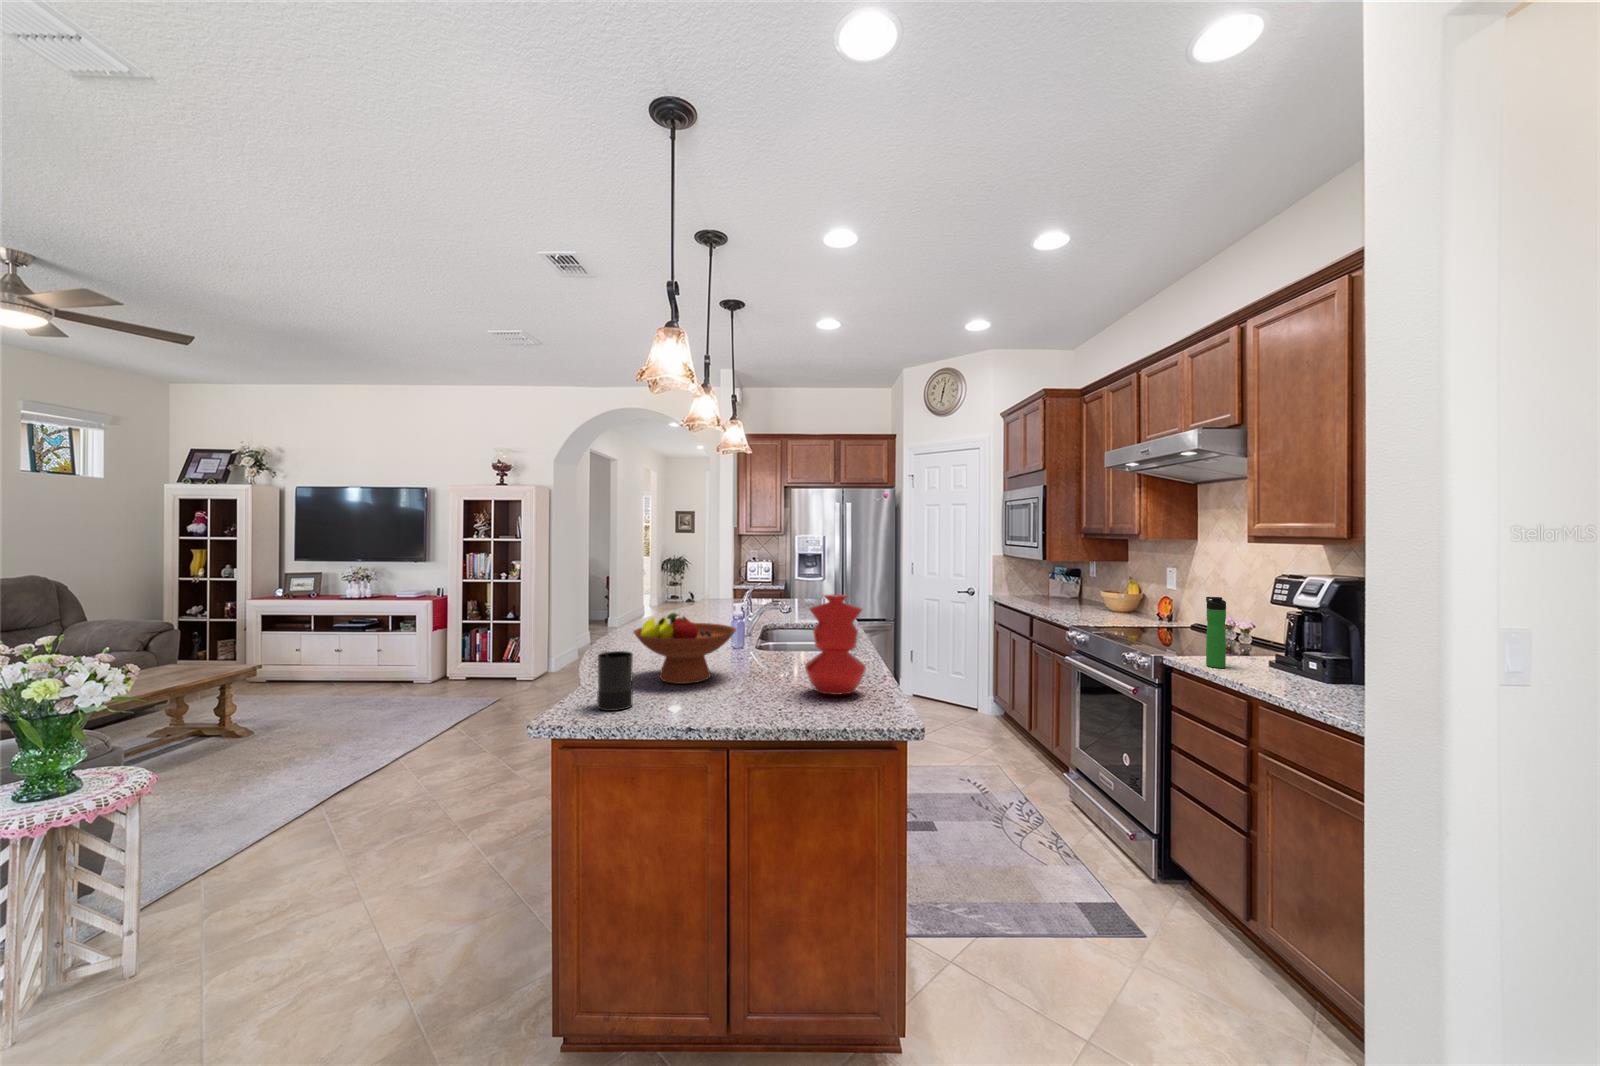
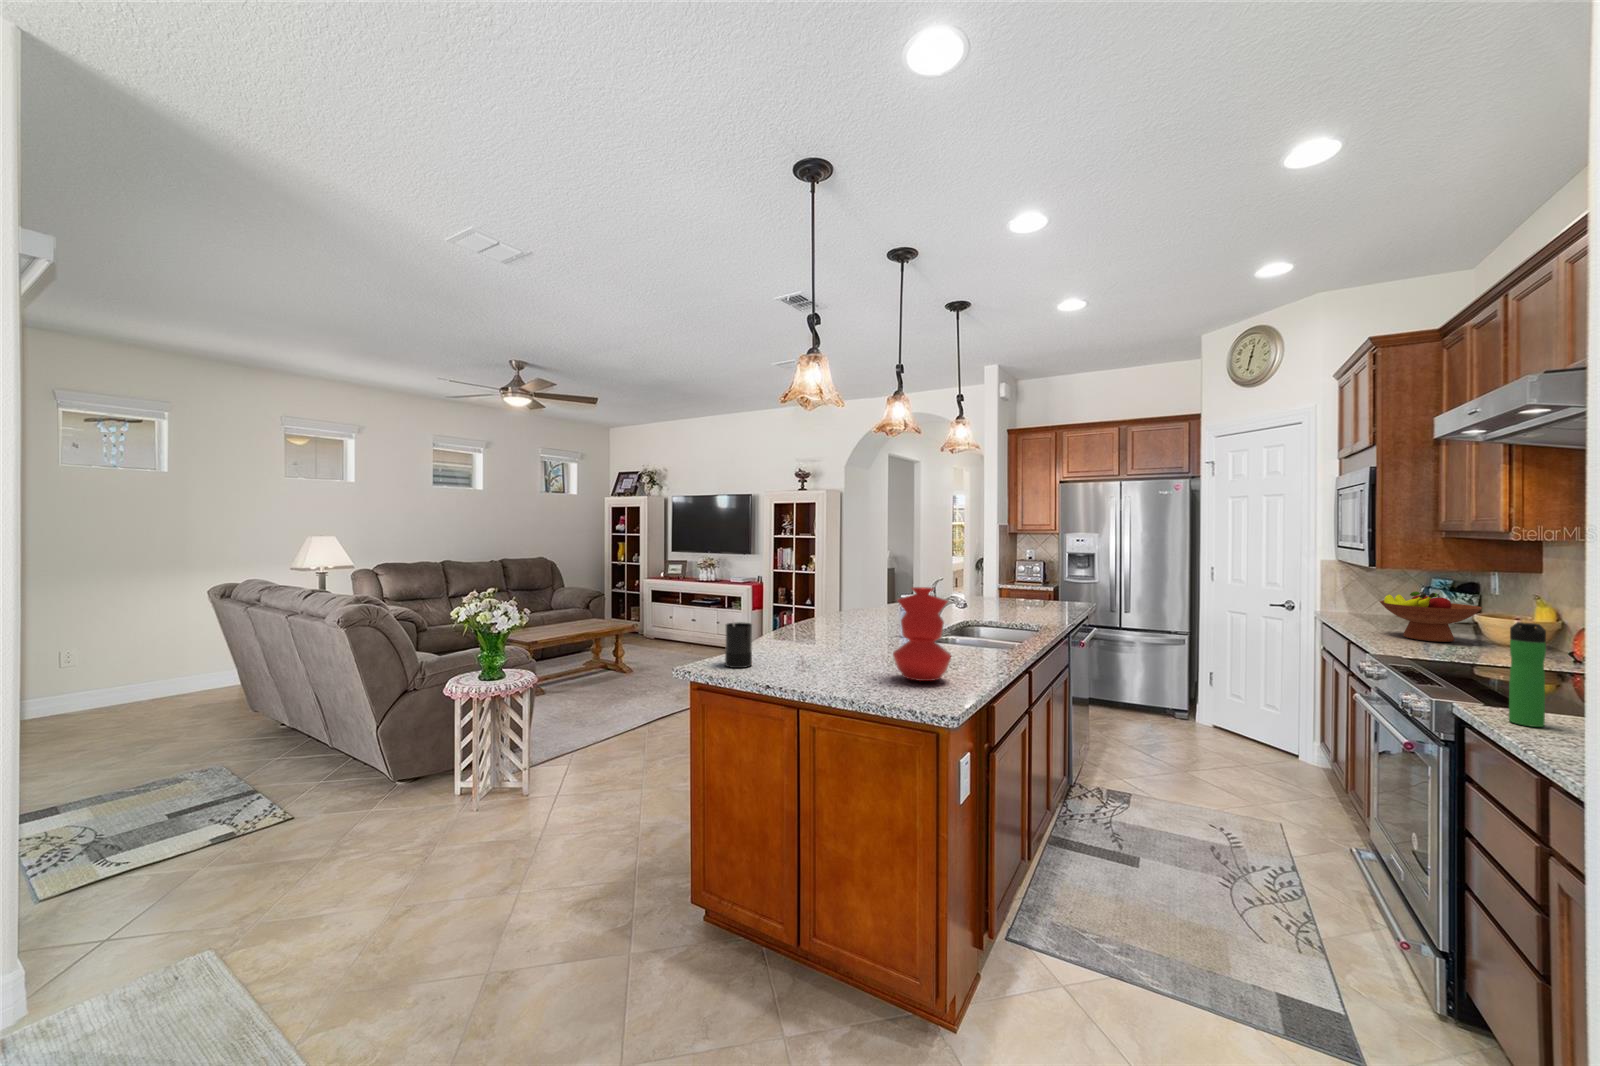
fruit bowl: present [633,613,736,684] -> present [1379,592,1482,642]

